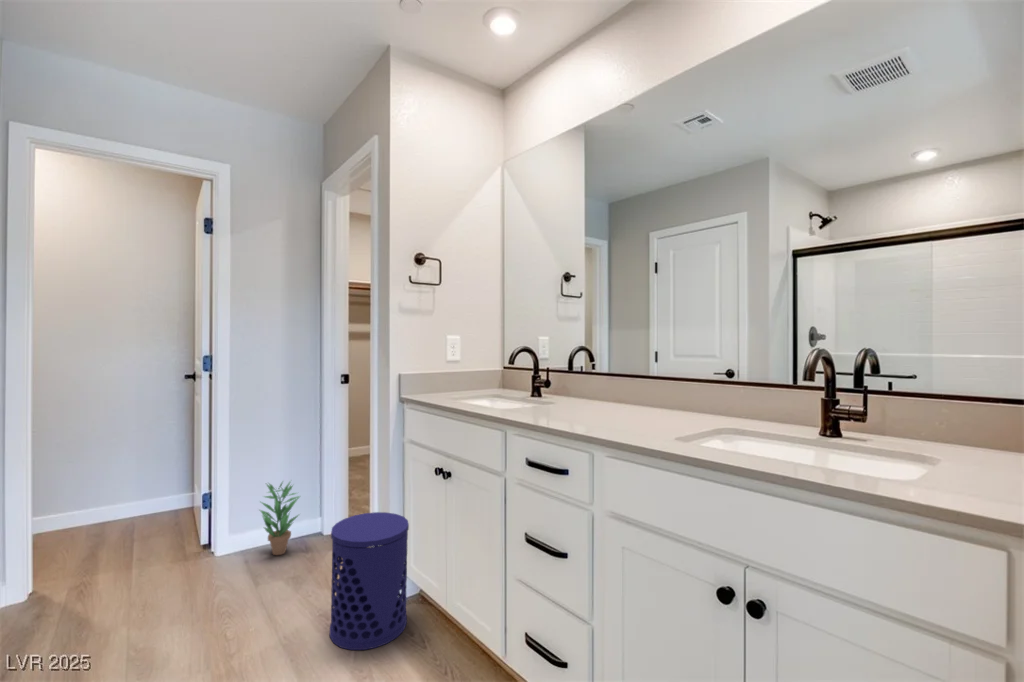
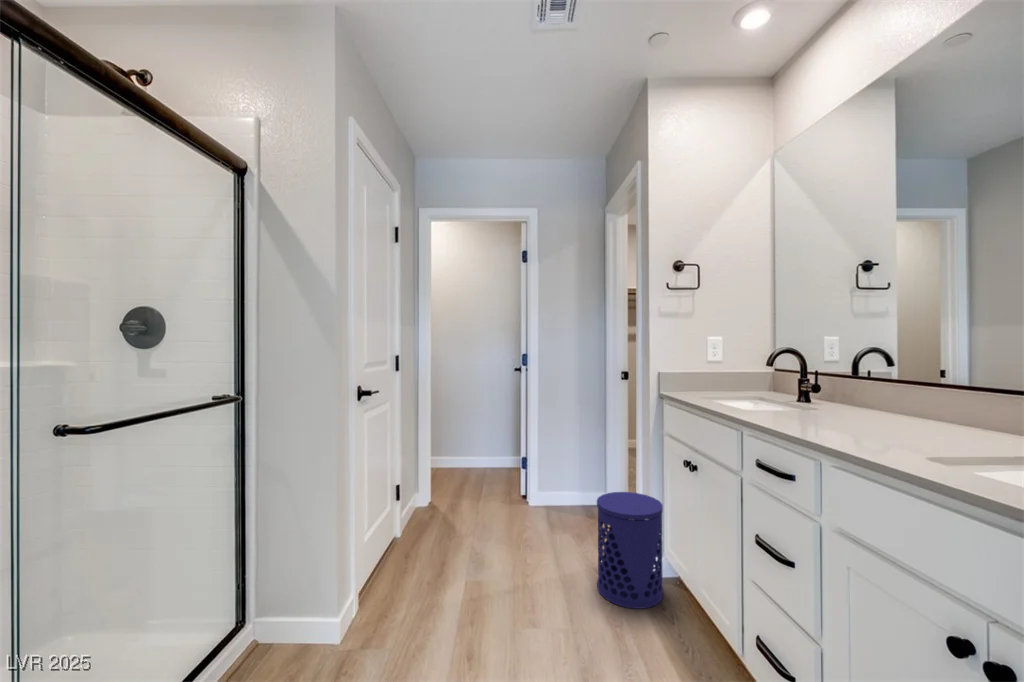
potted plant: present [261,482,299,555] -> none [555,456,587,515]

